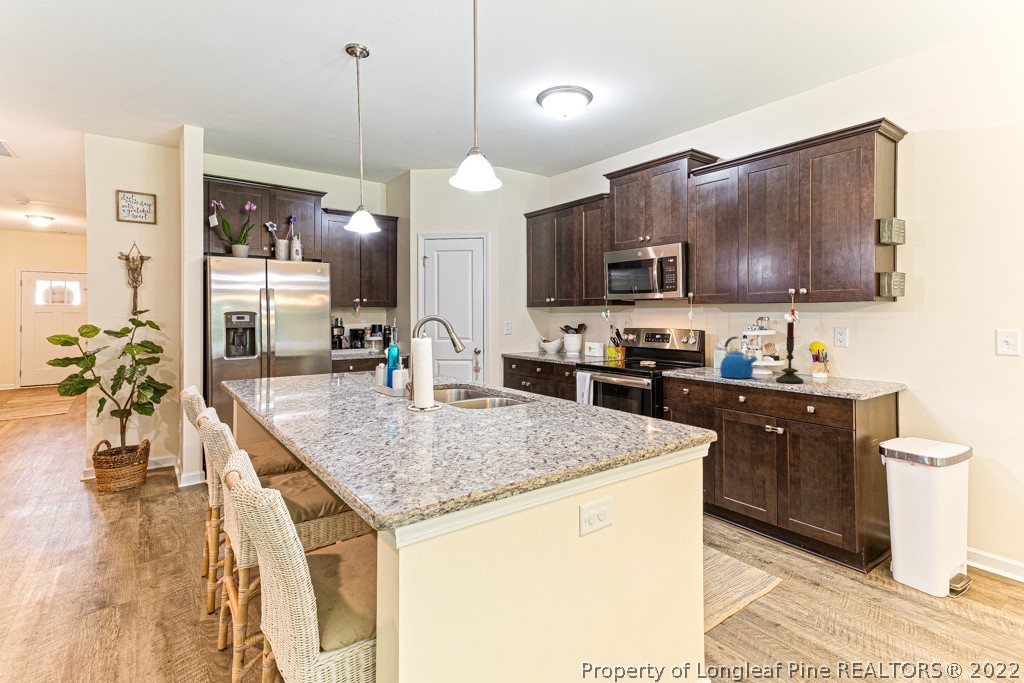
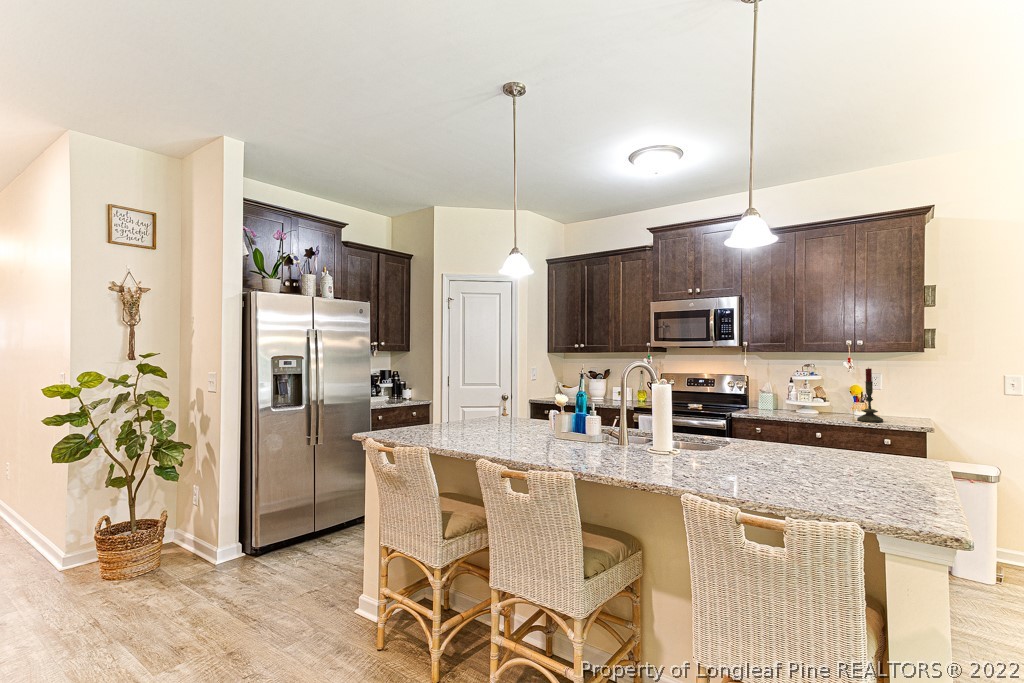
kettle: present [720,336,757,378] -> none [798,381,837,419]

